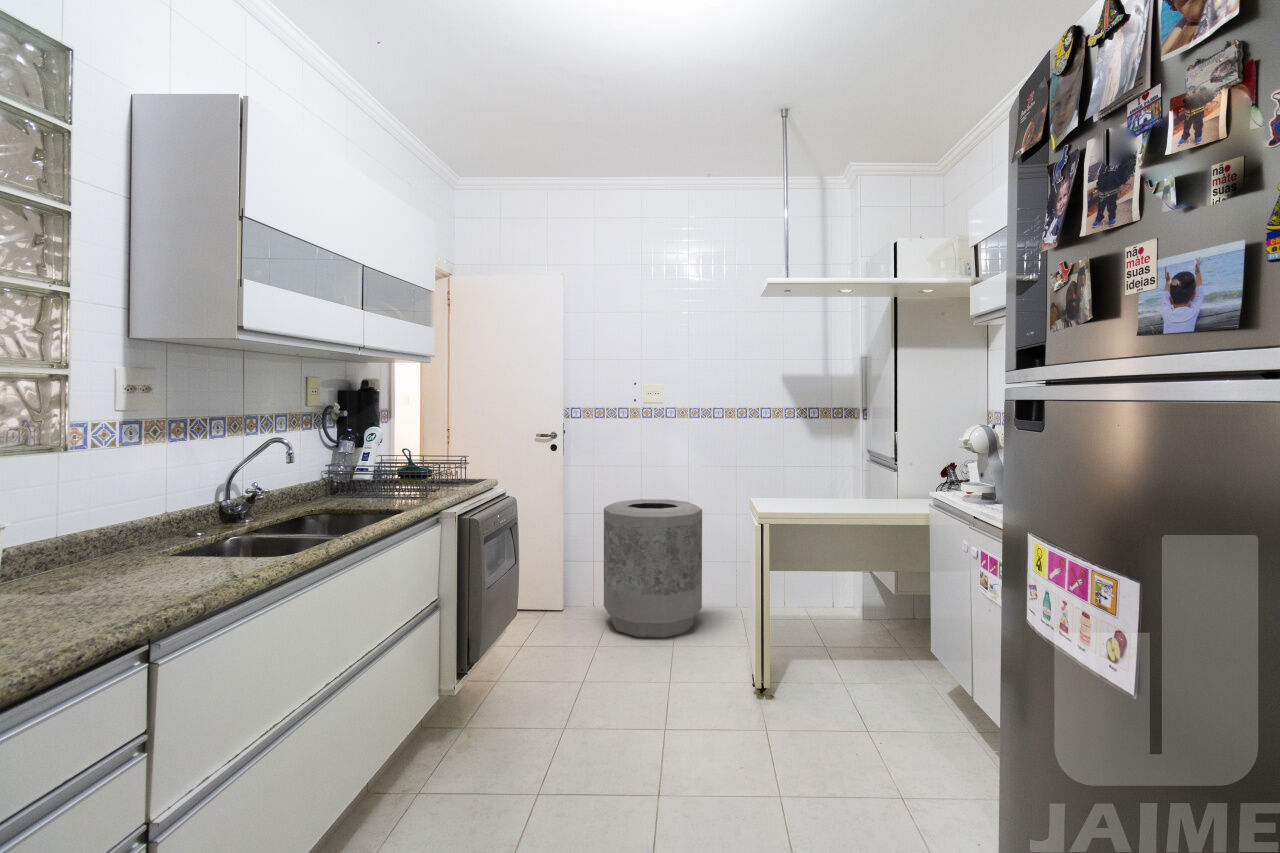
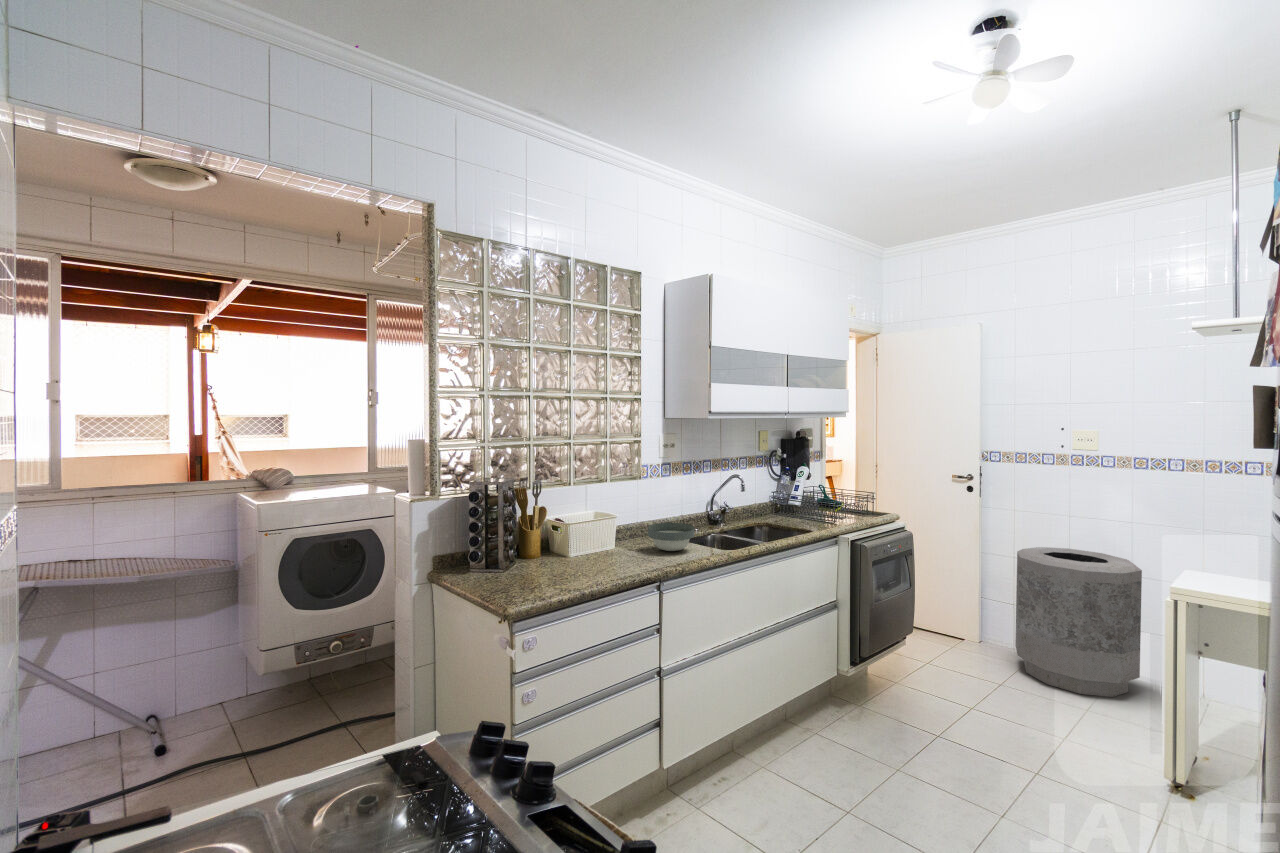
bowl: none [96,521,213,578] -> present [648,523,695,551]

